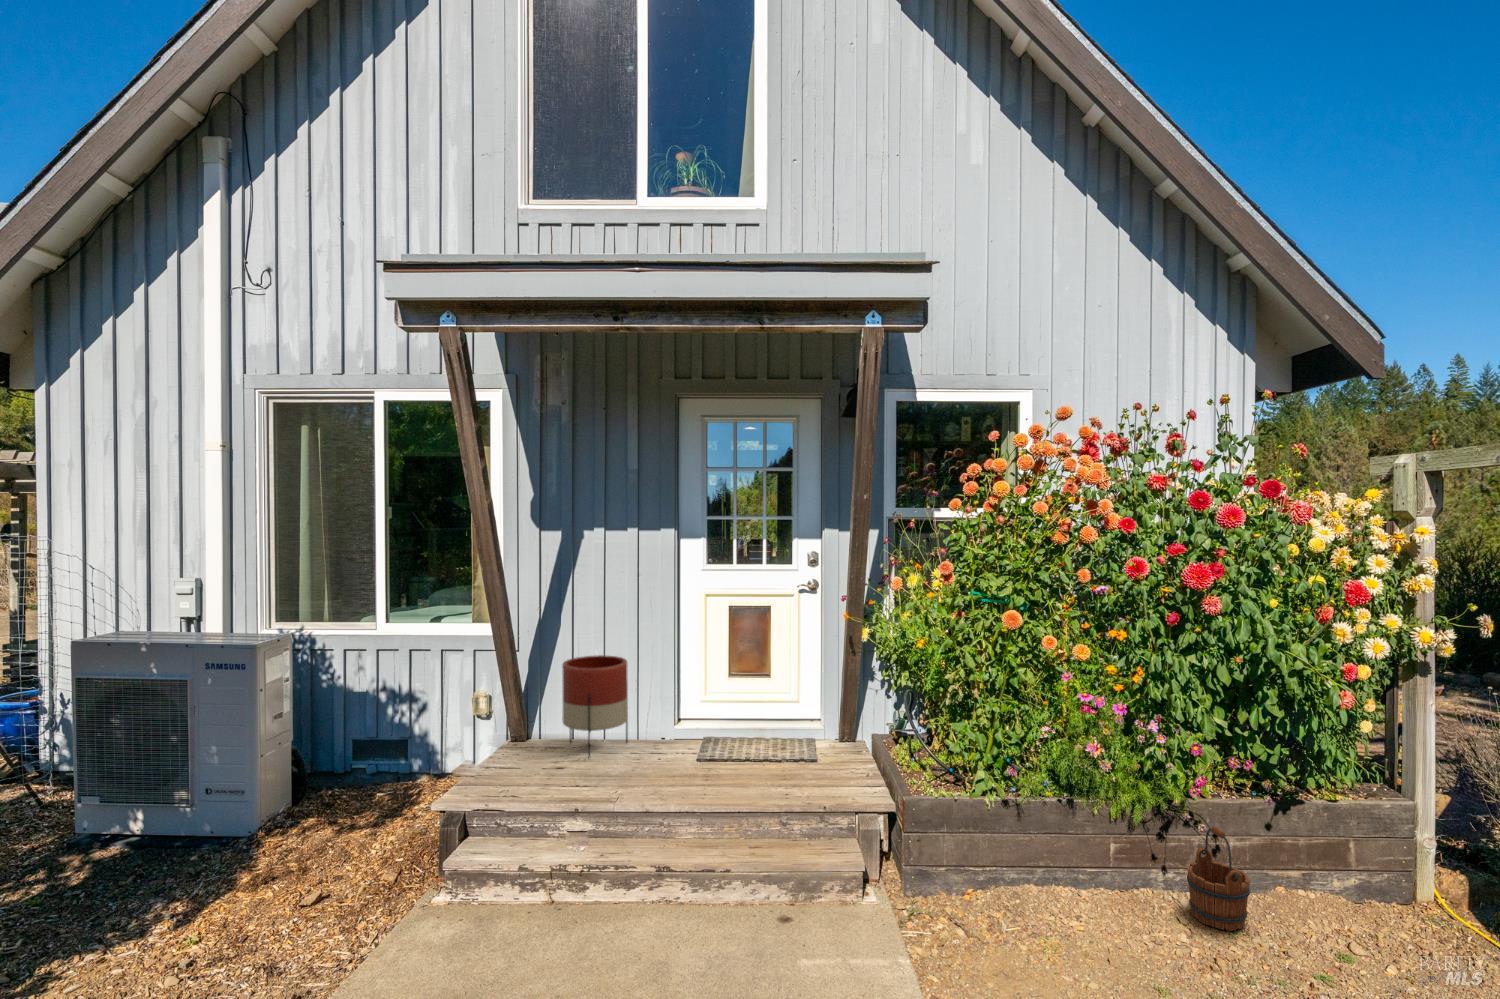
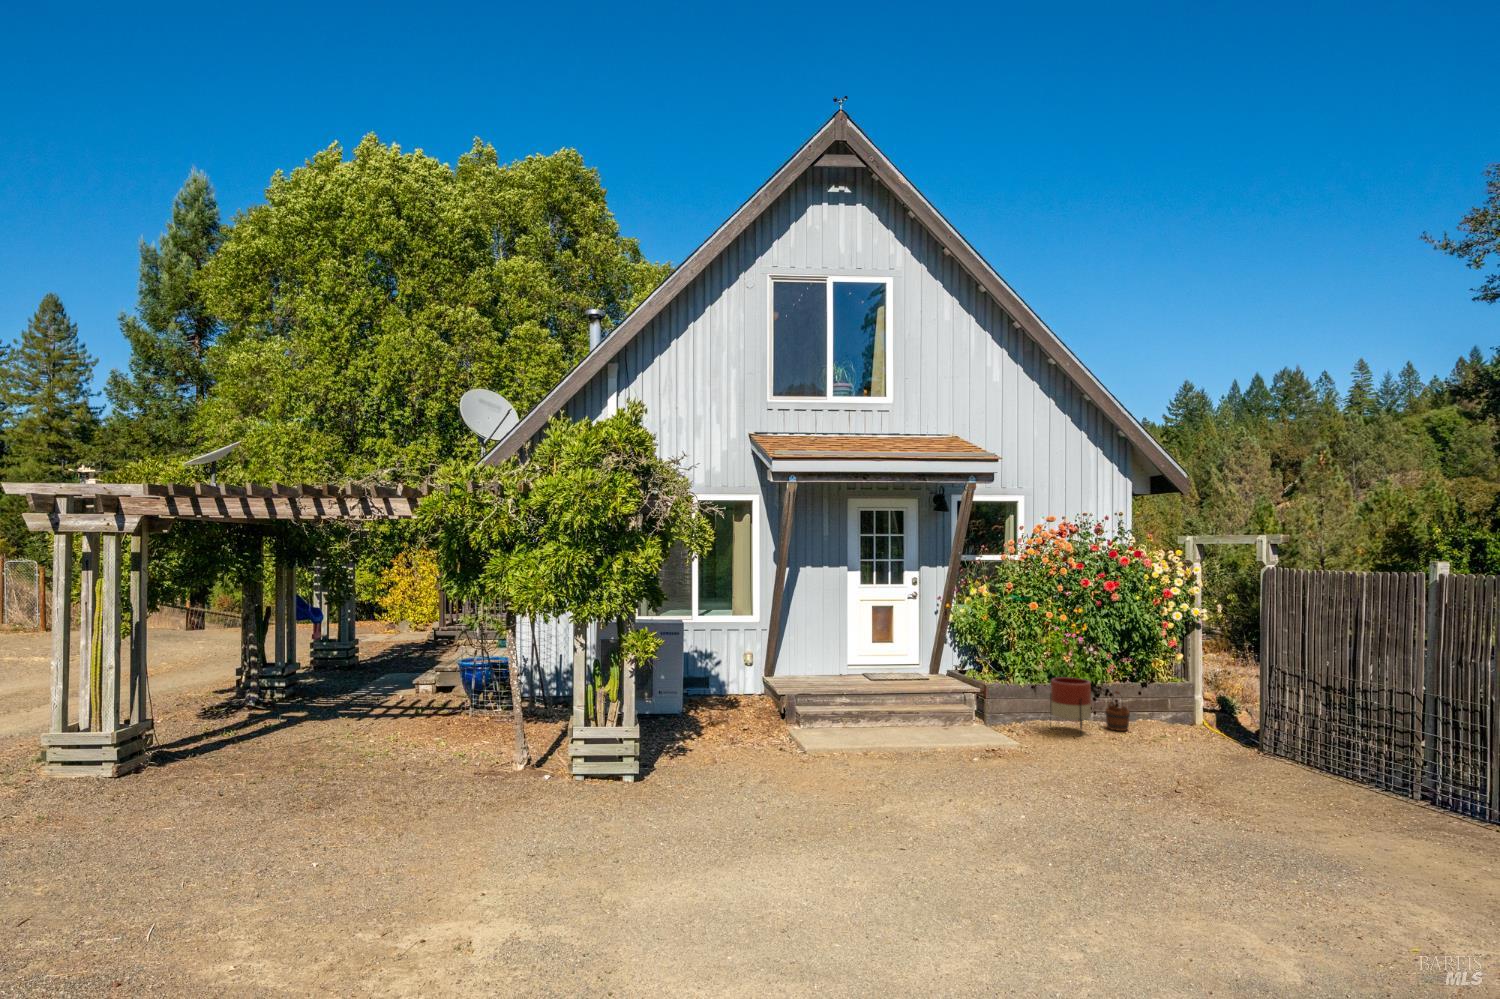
planter: present [562,655,628,758] -> present [1050,677,1091,729]

